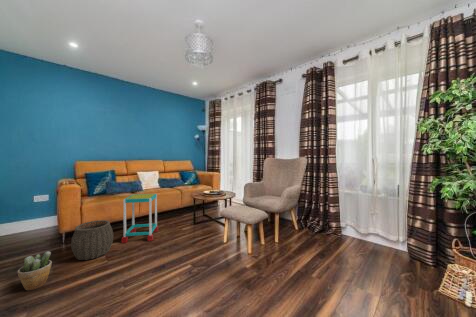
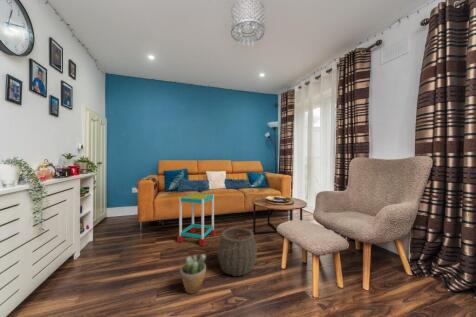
woven basket: present [71,220,113,260] -> present [218,227,257,276]
potted plant: present [18,251,52,290] -> present [181,254,206,294]

